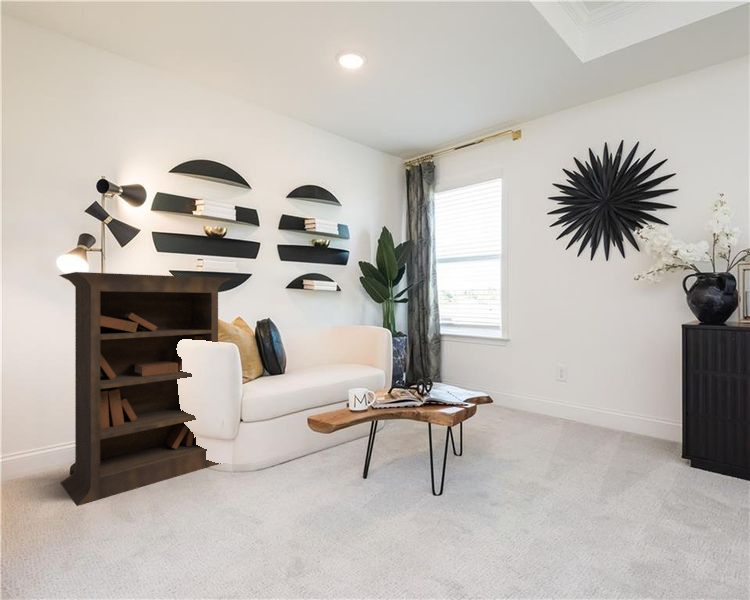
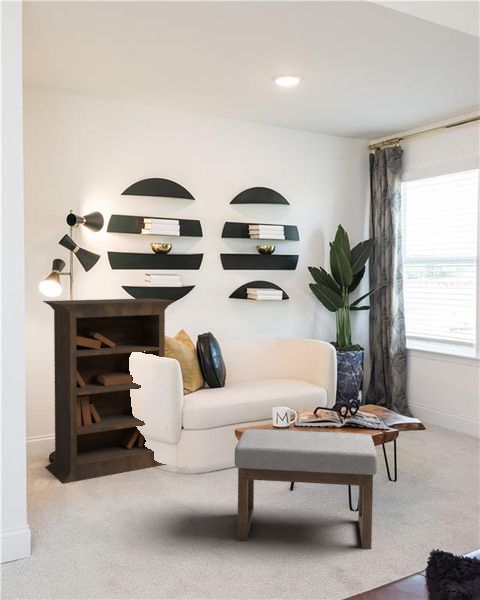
ottoman: none [318,413,507,577] -> present [235,429,377,549]

